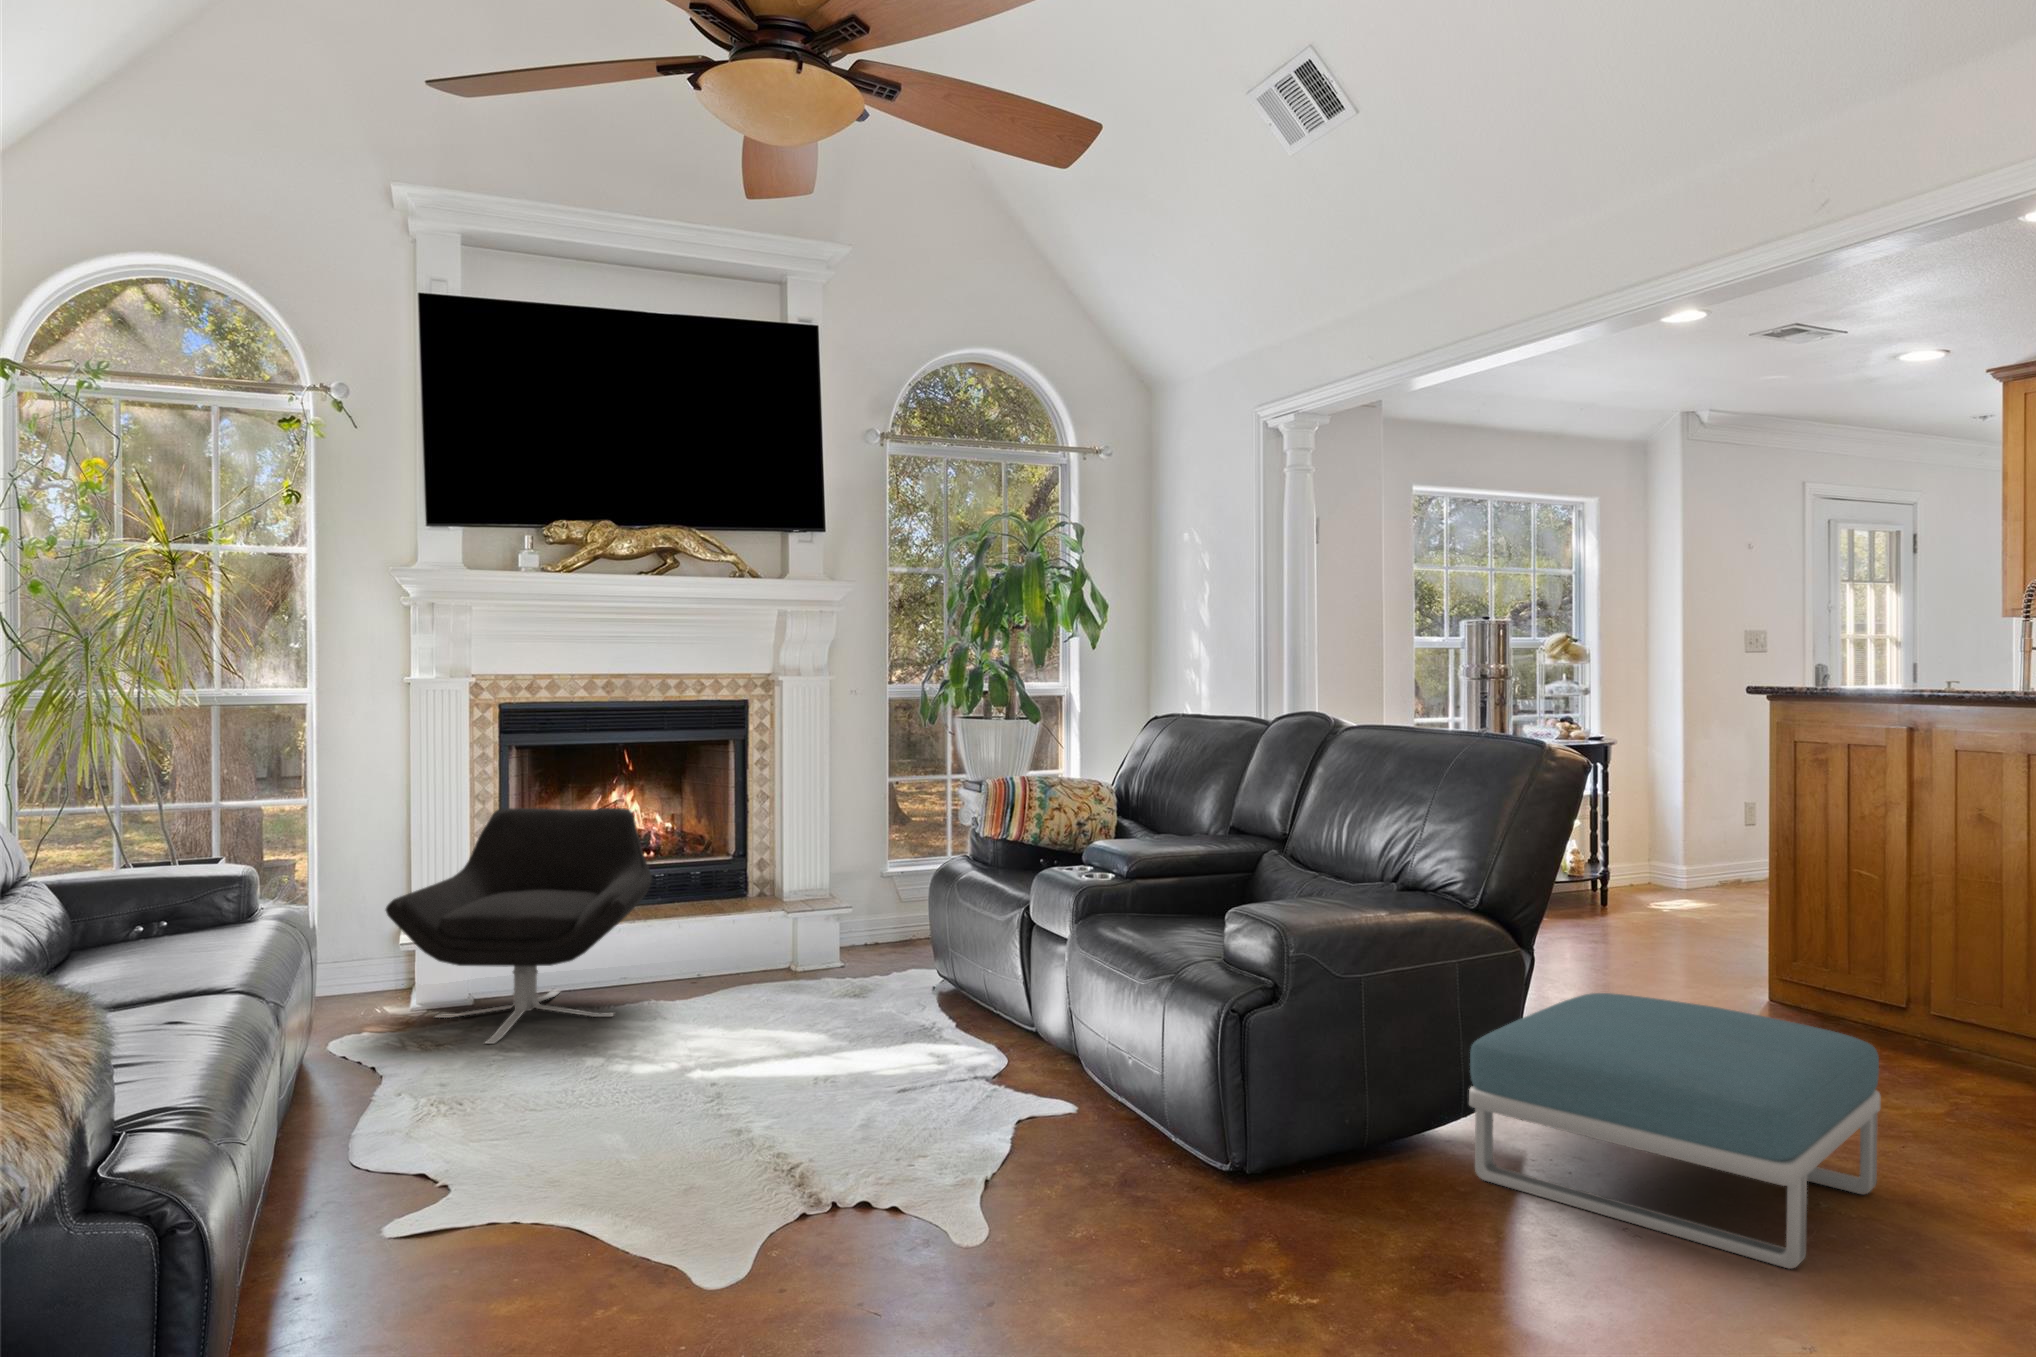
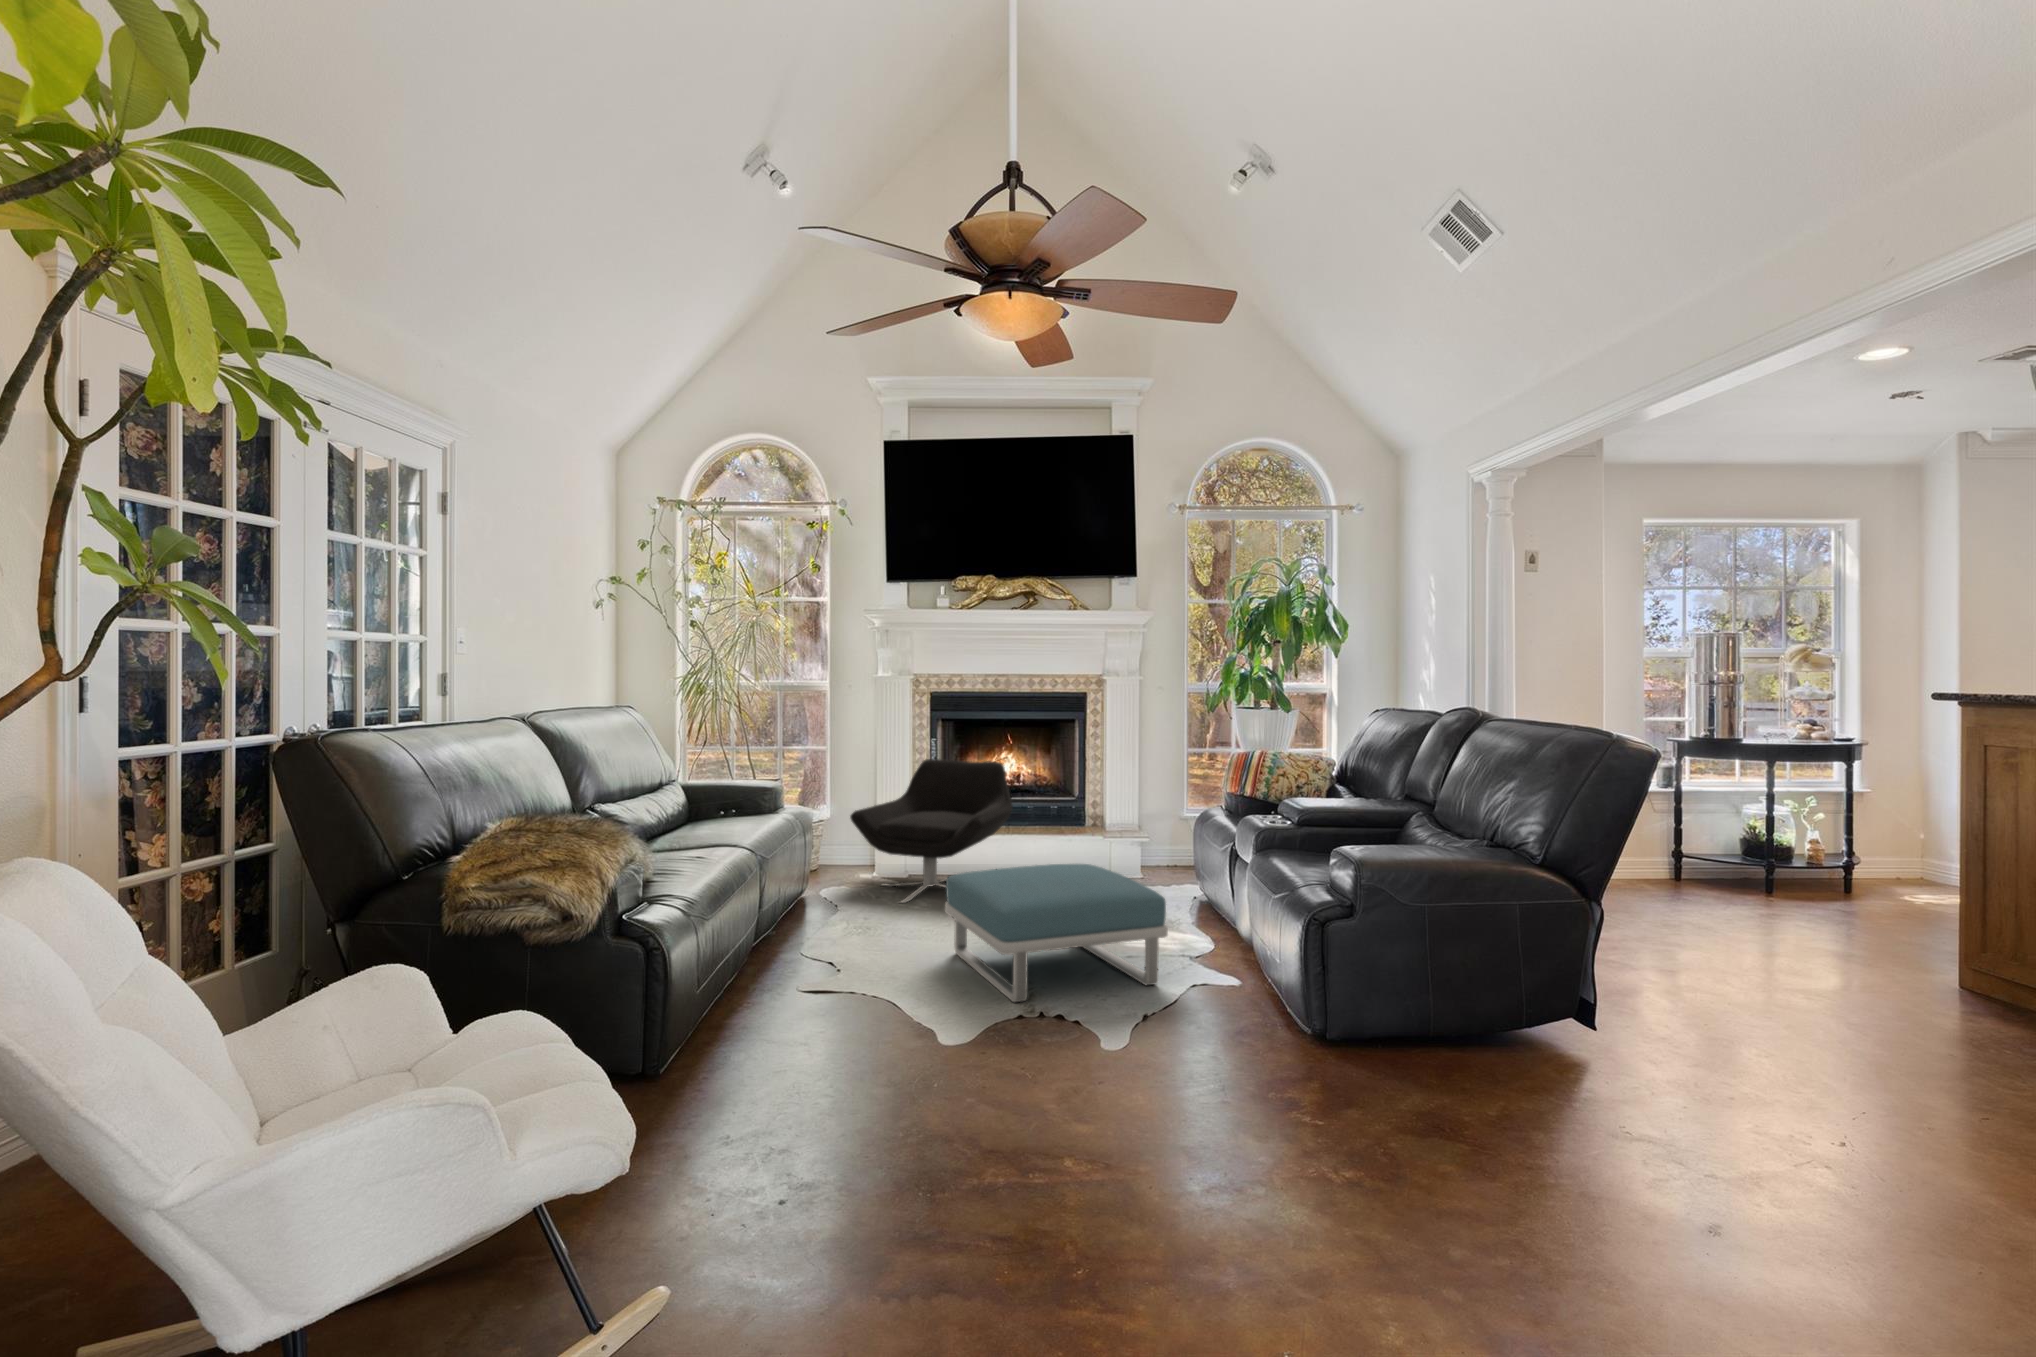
footstool: present [1469,993,1880,1269] -> present [945,864,1168,1002]

